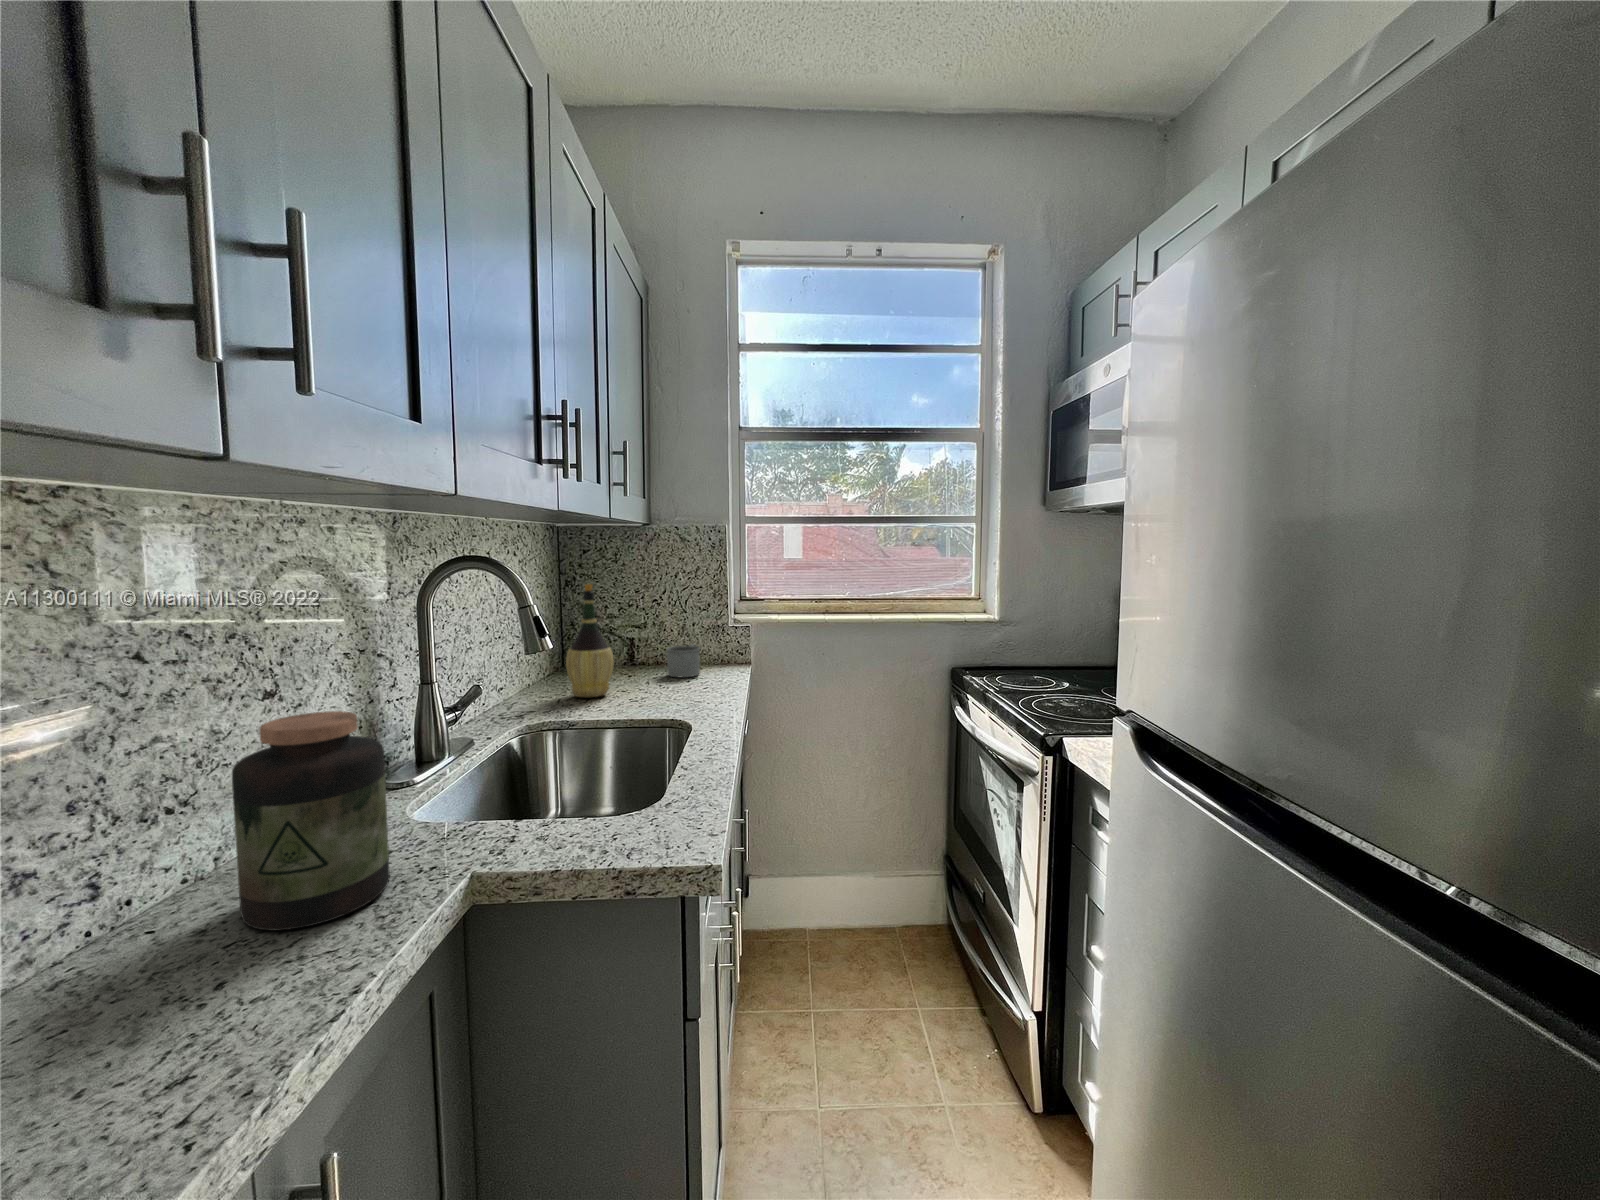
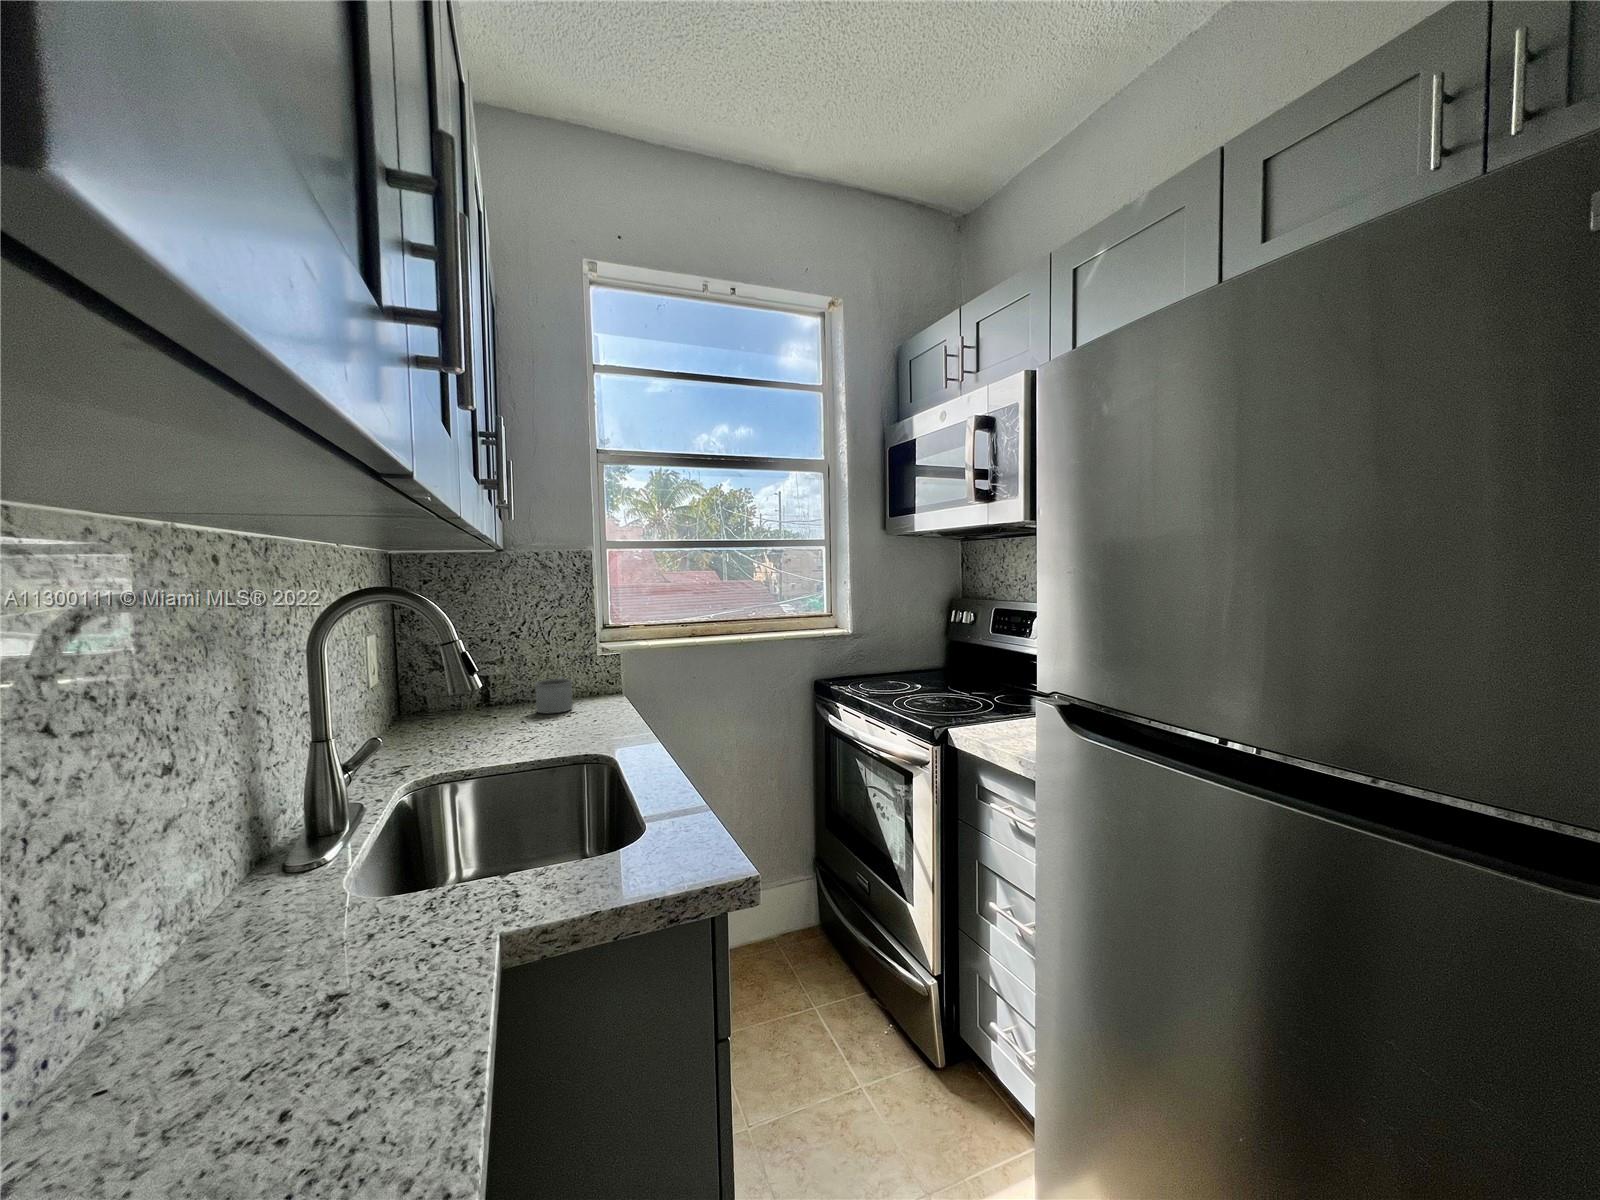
wine bottle: present [566,584,614,697] -> none [433,616,491,744]
jar: present [232,711,390,930] -> none [217,771,408,1051]

